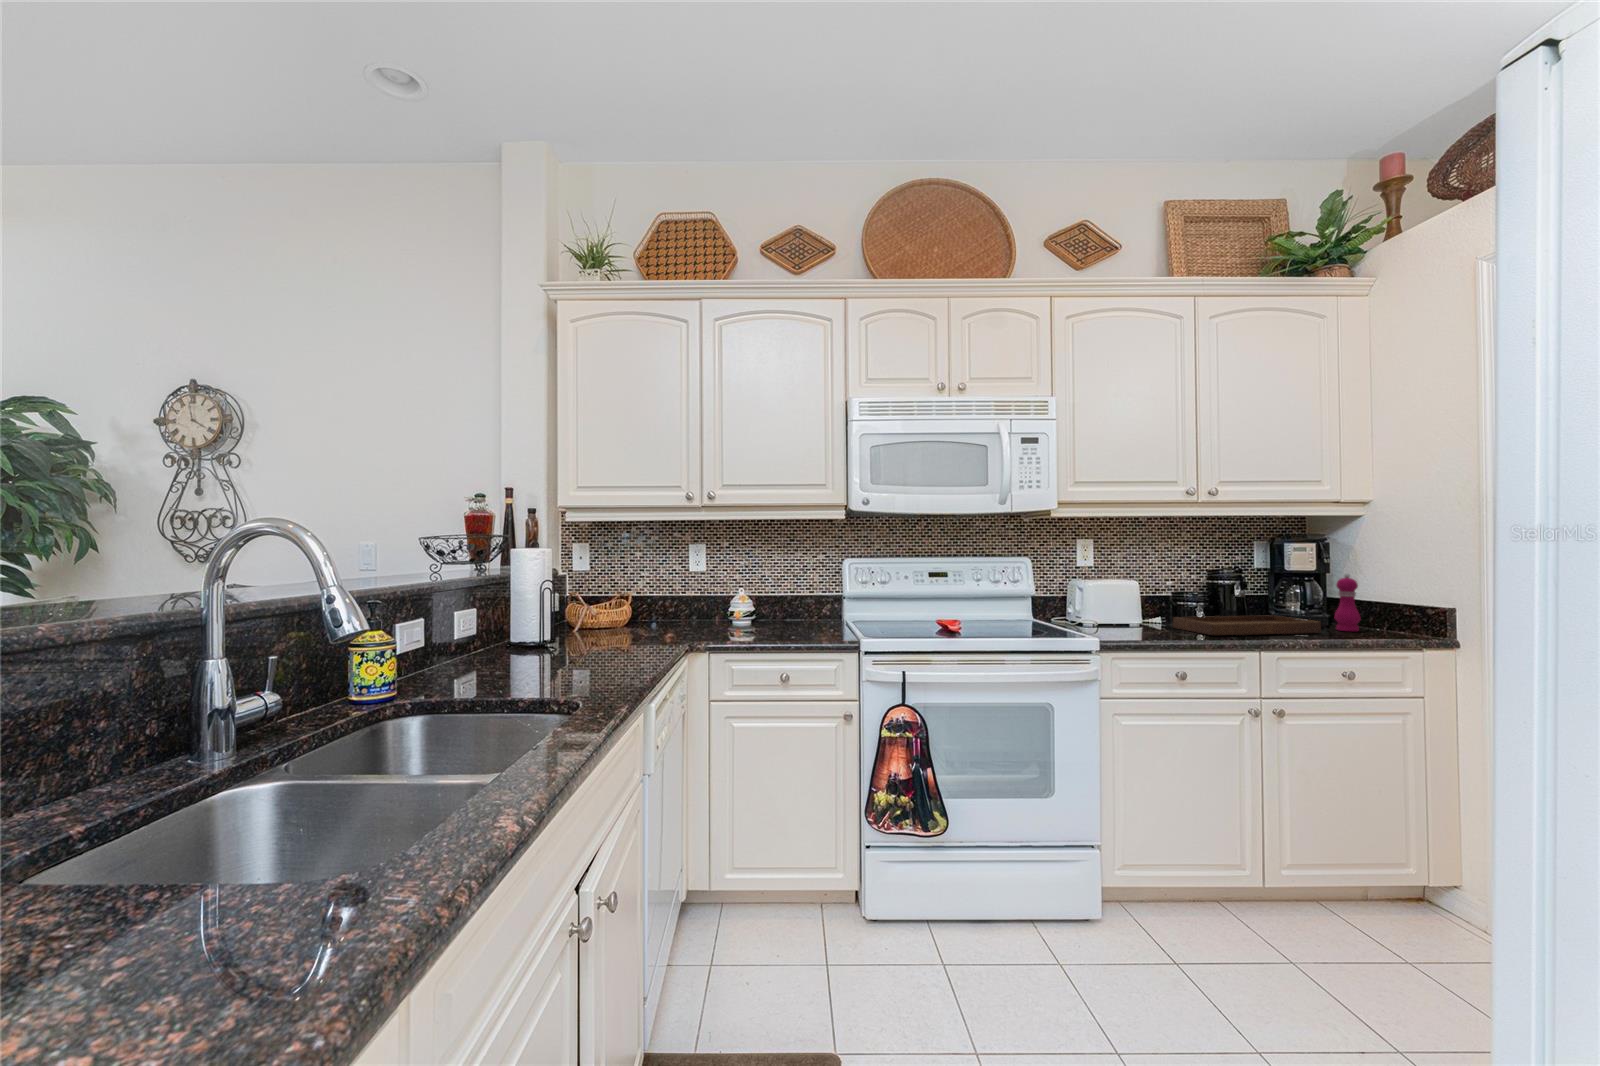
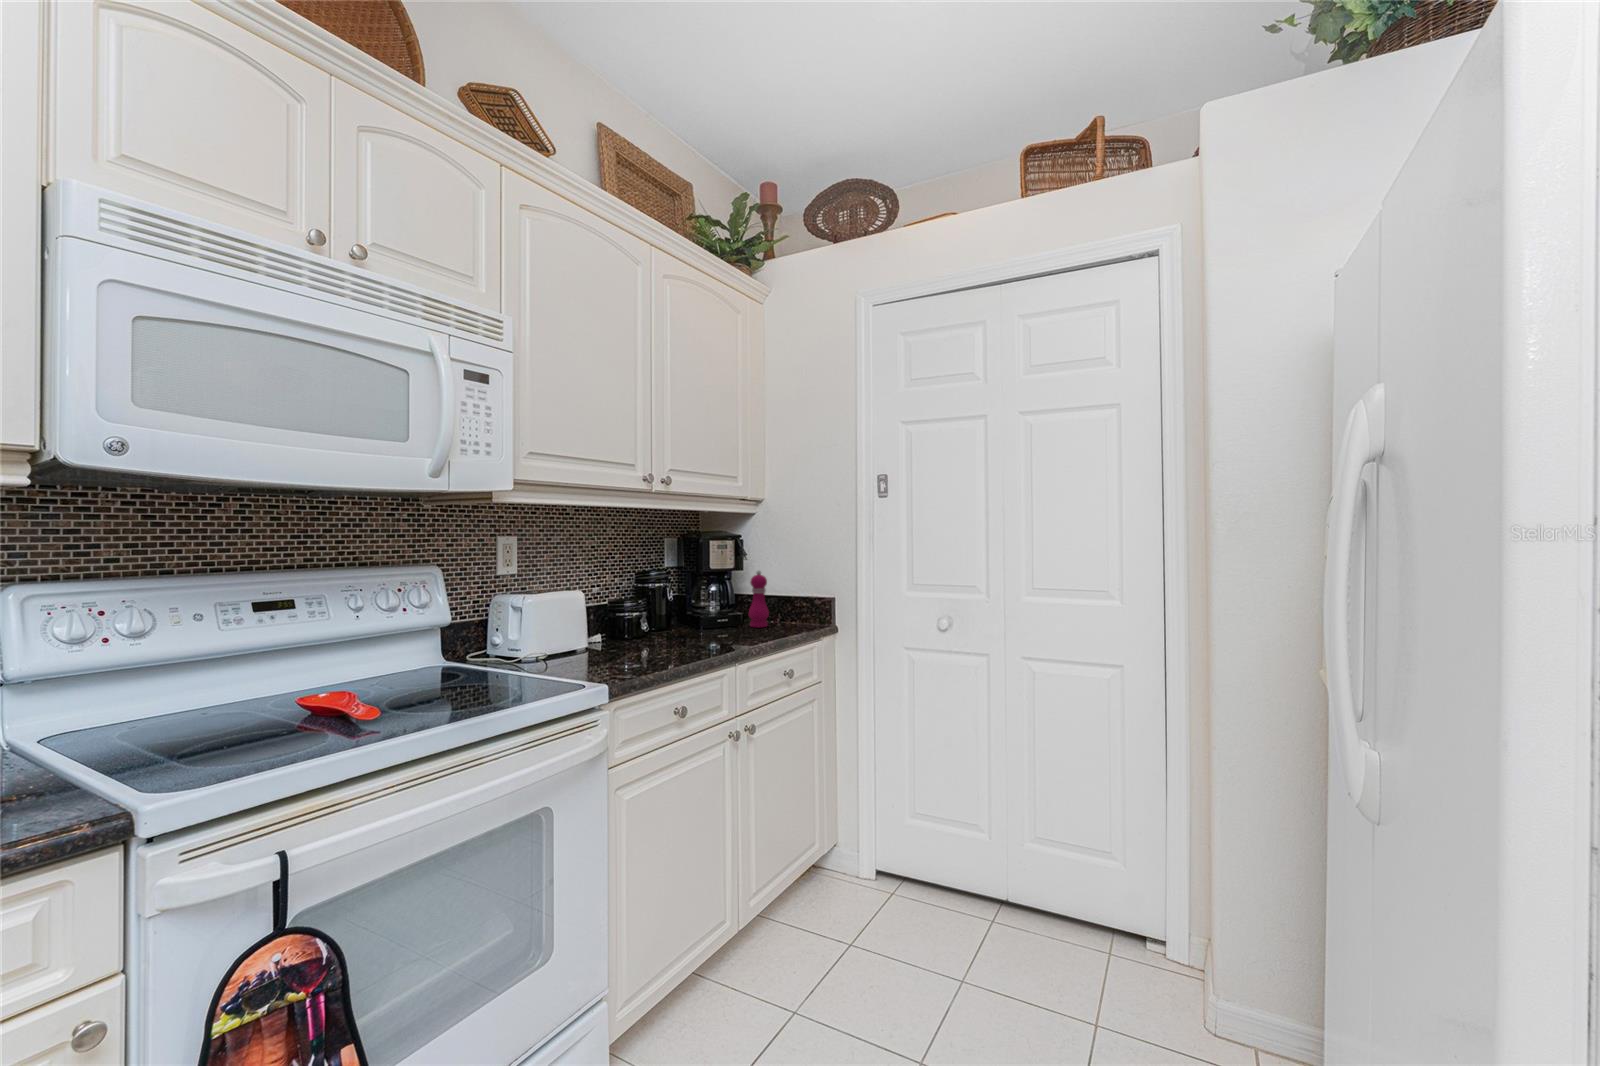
tray: present [1173,591,1321,635] -> none [625,594,751,652]

